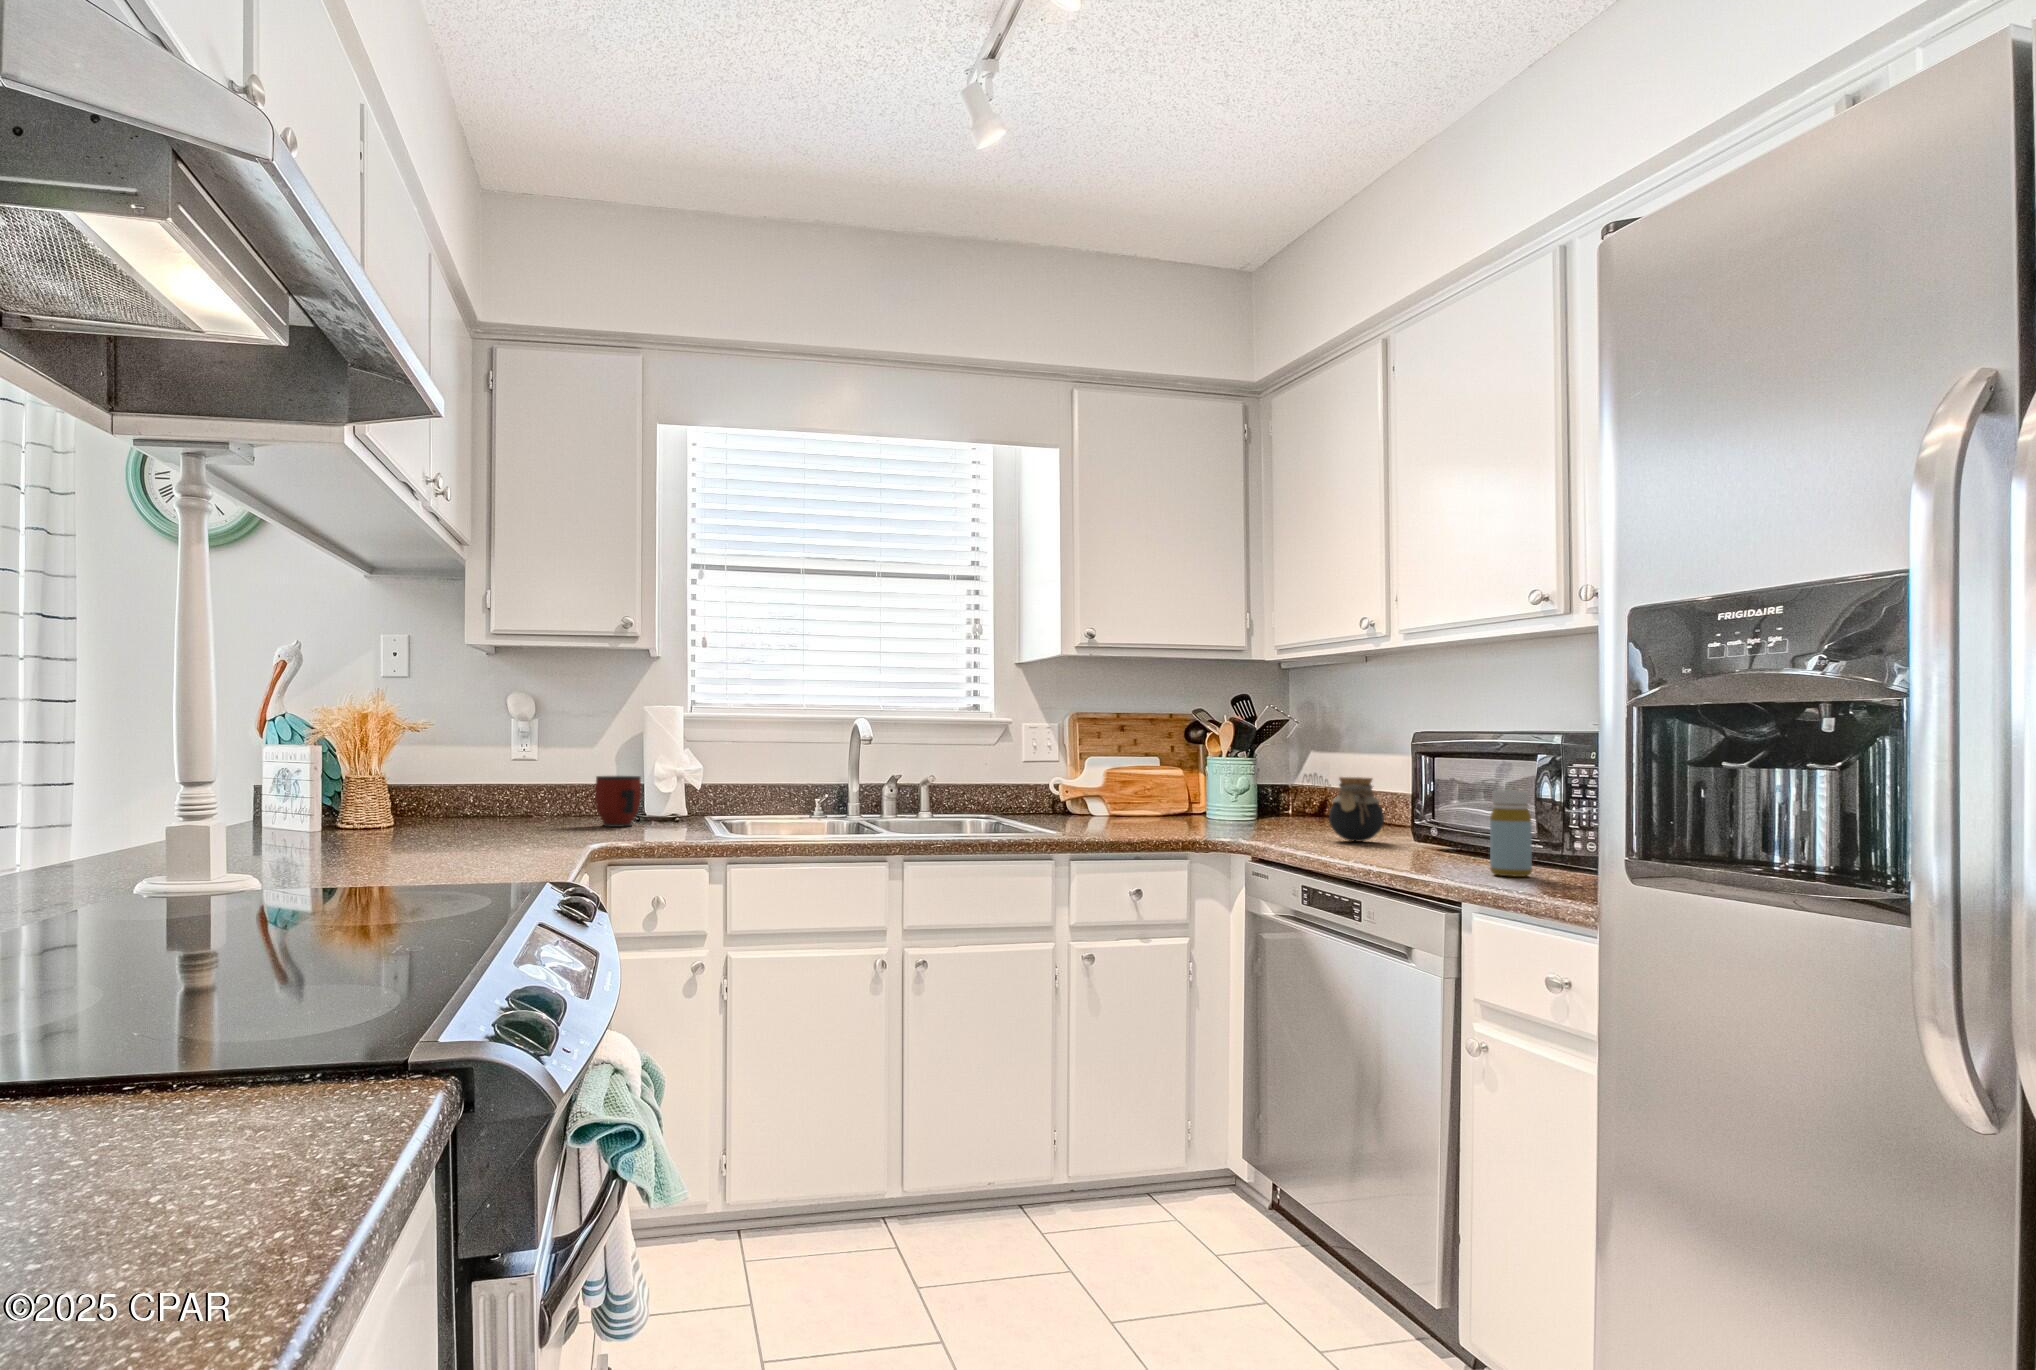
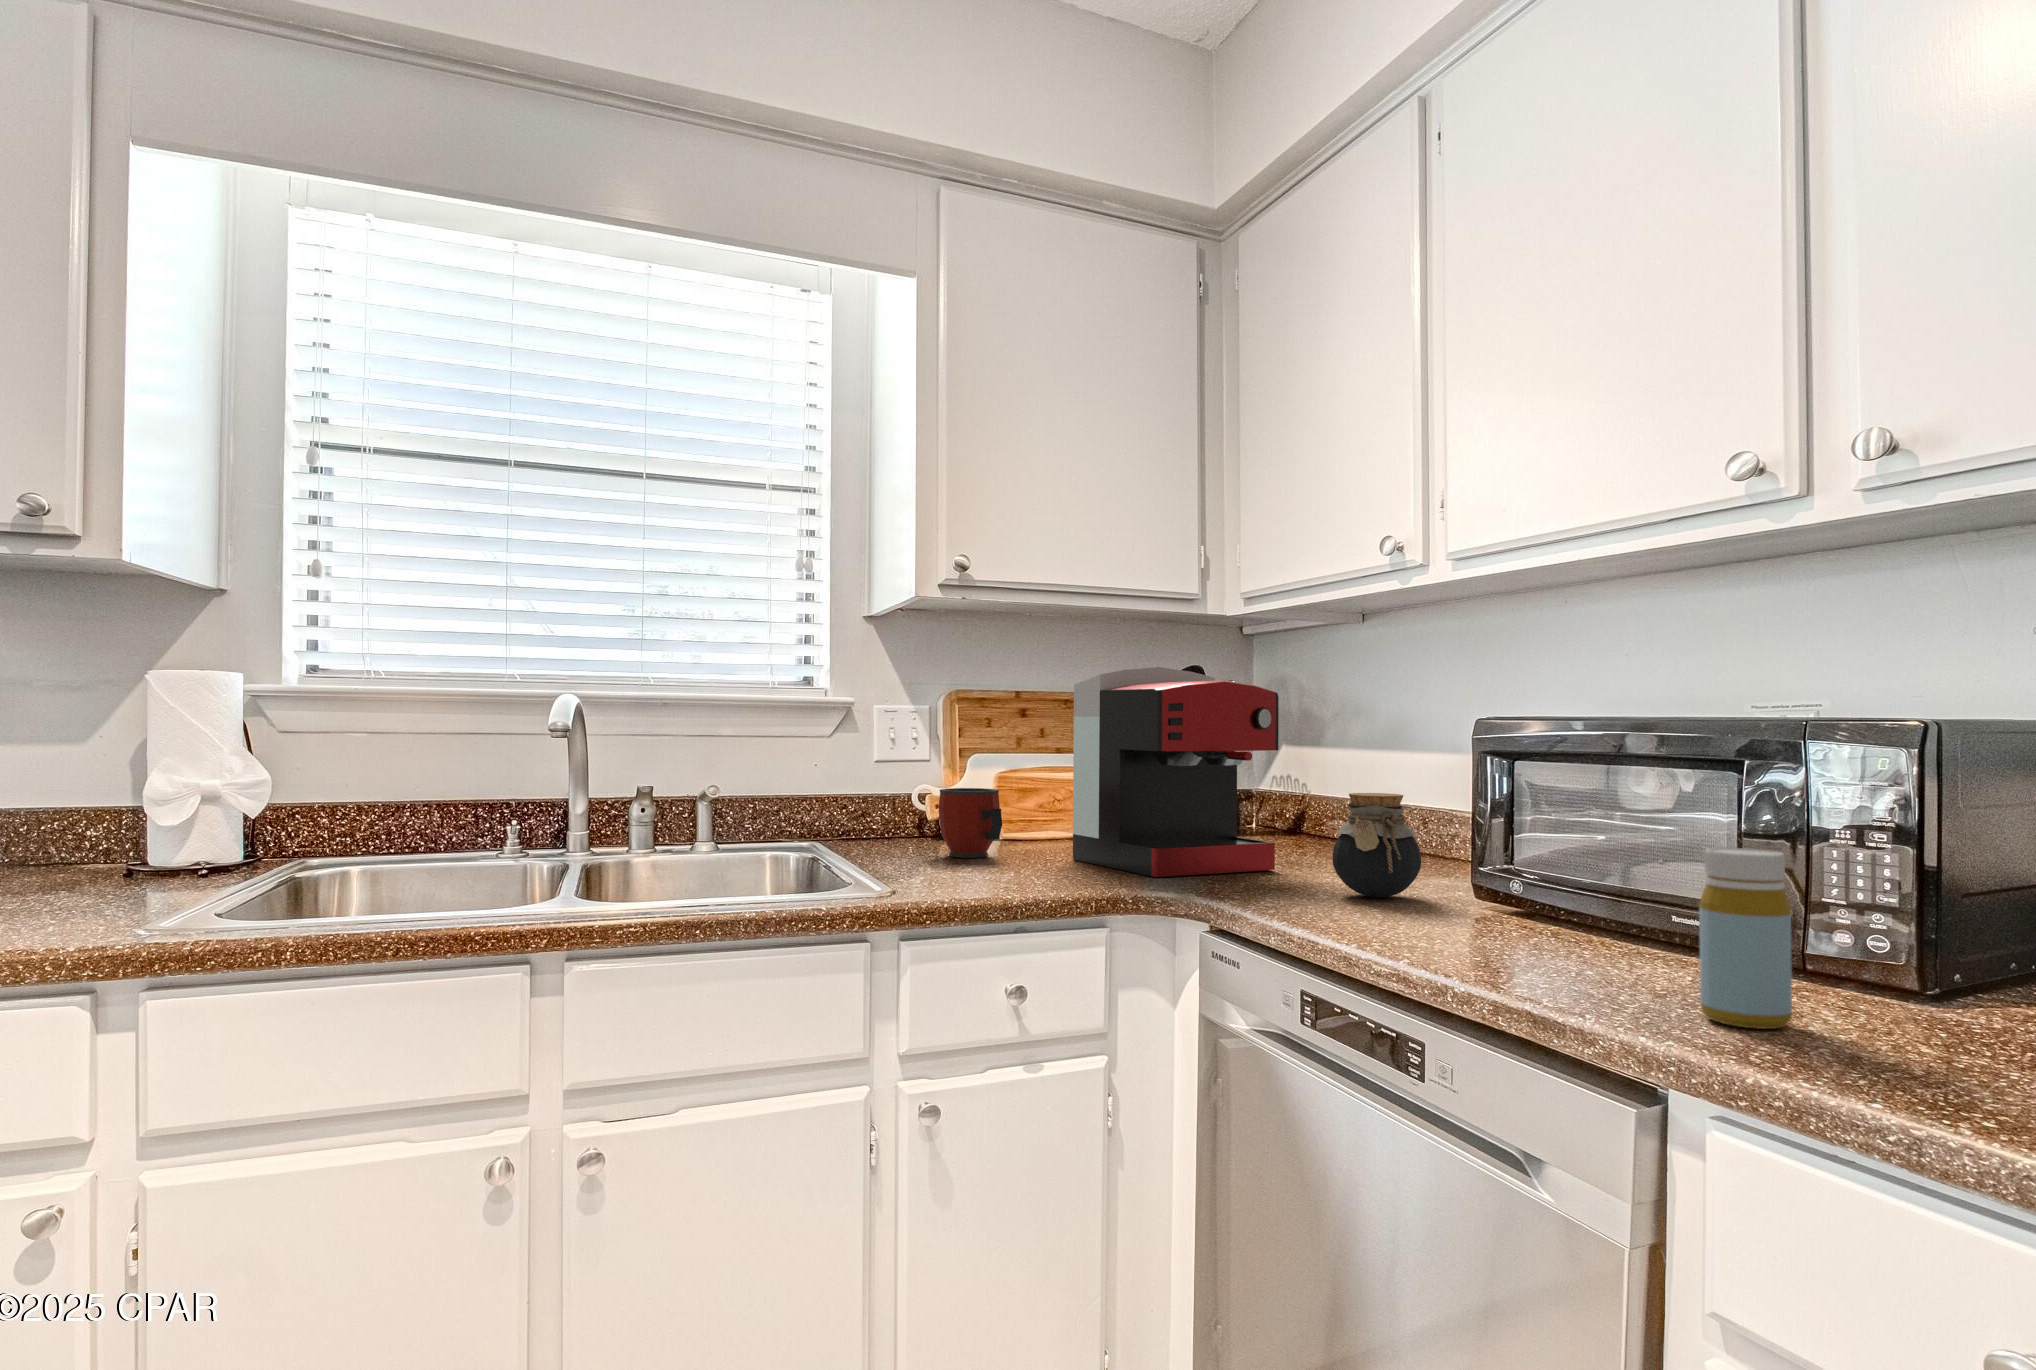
coffee maker: none [1162,697,1299,833] -> present [1073,667,1279,877]
mug: present [595,776,641,827] -> present [938,788,1002,858]

